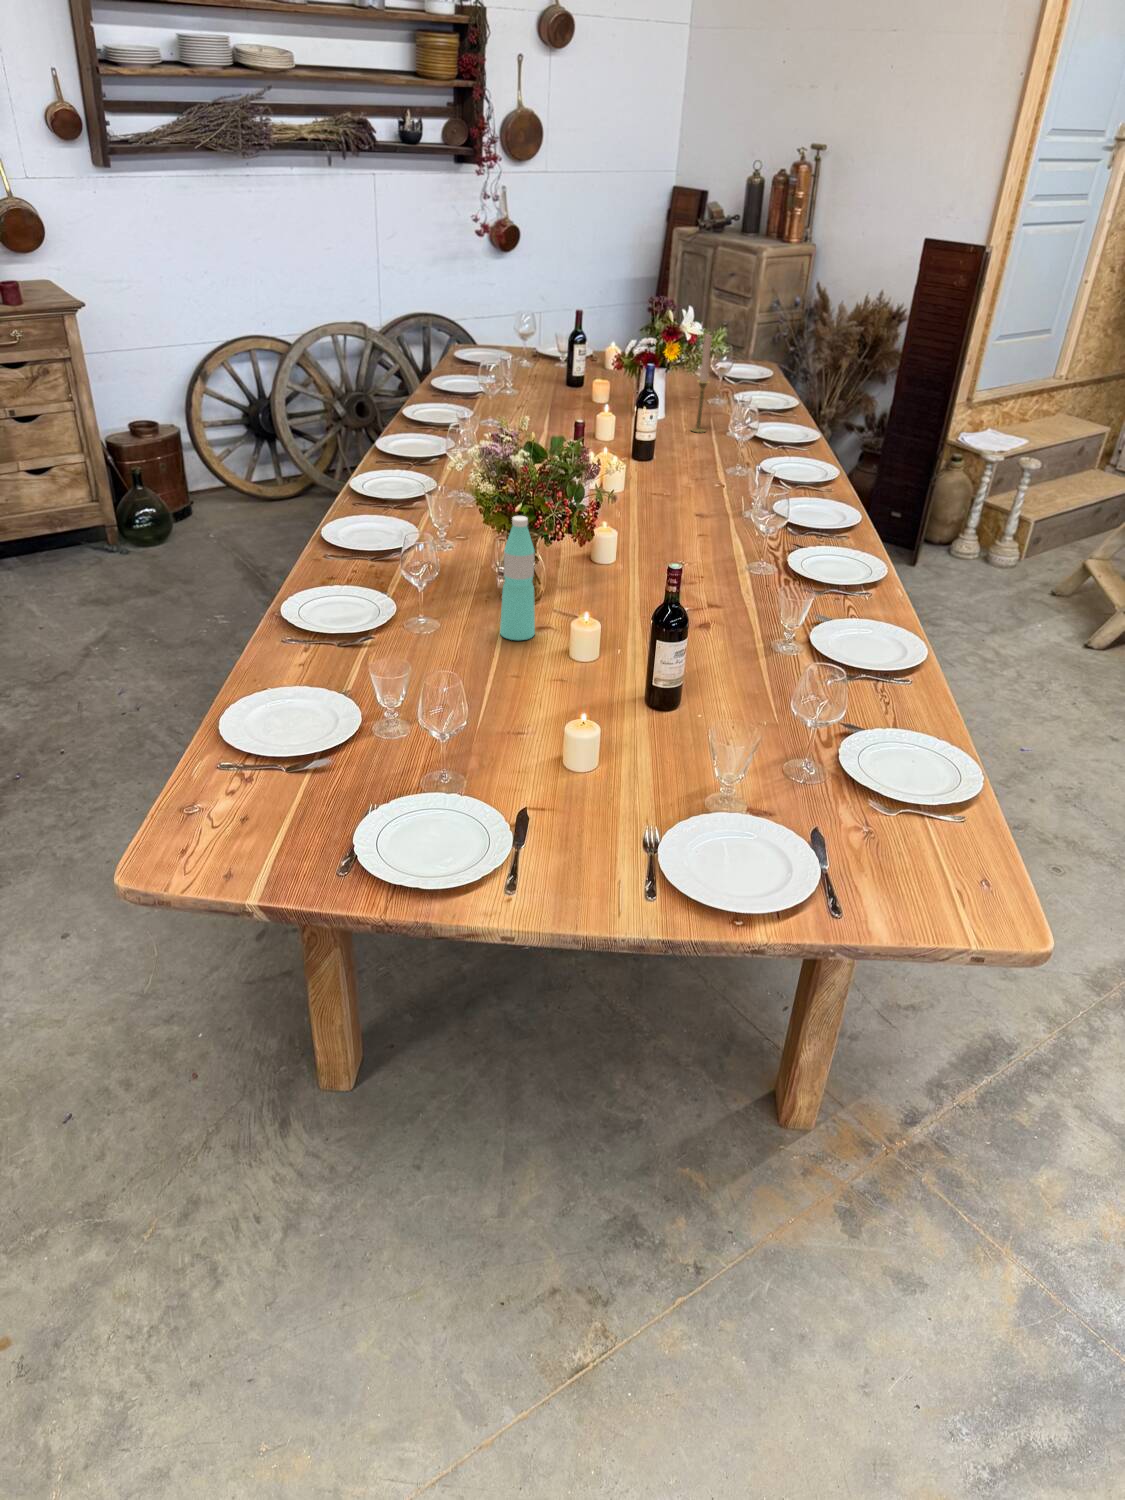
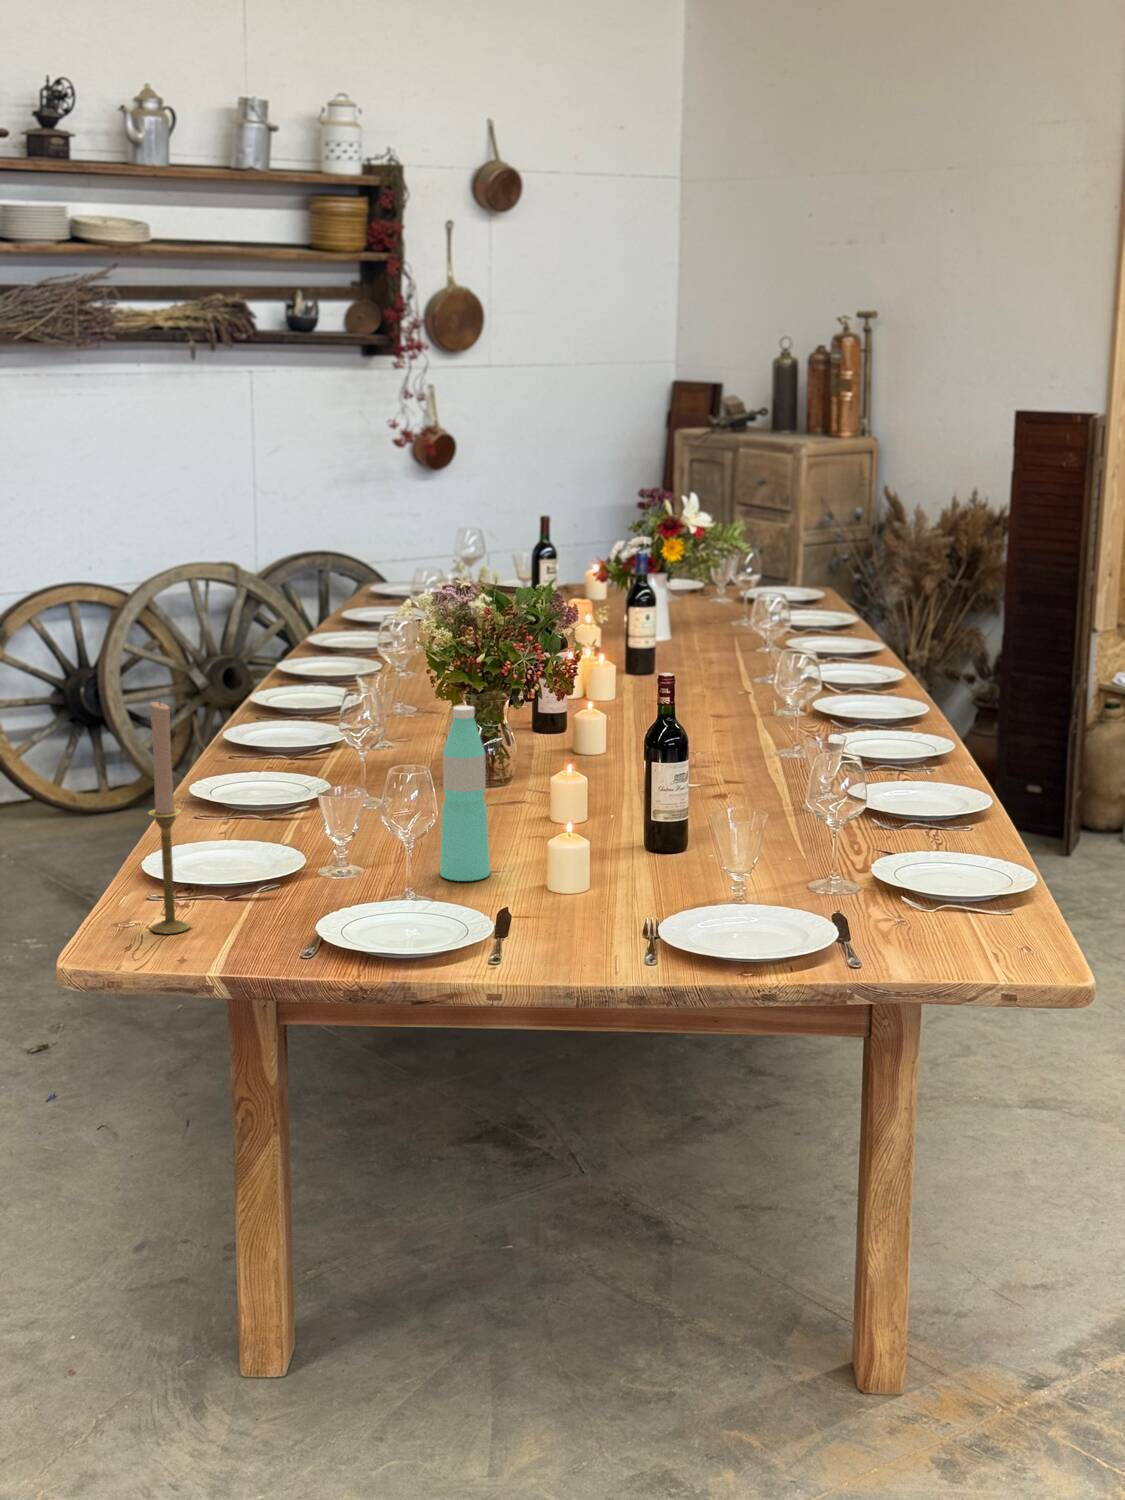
candlestick: present [691,334,712,432] -> present [149,702,190,933]

